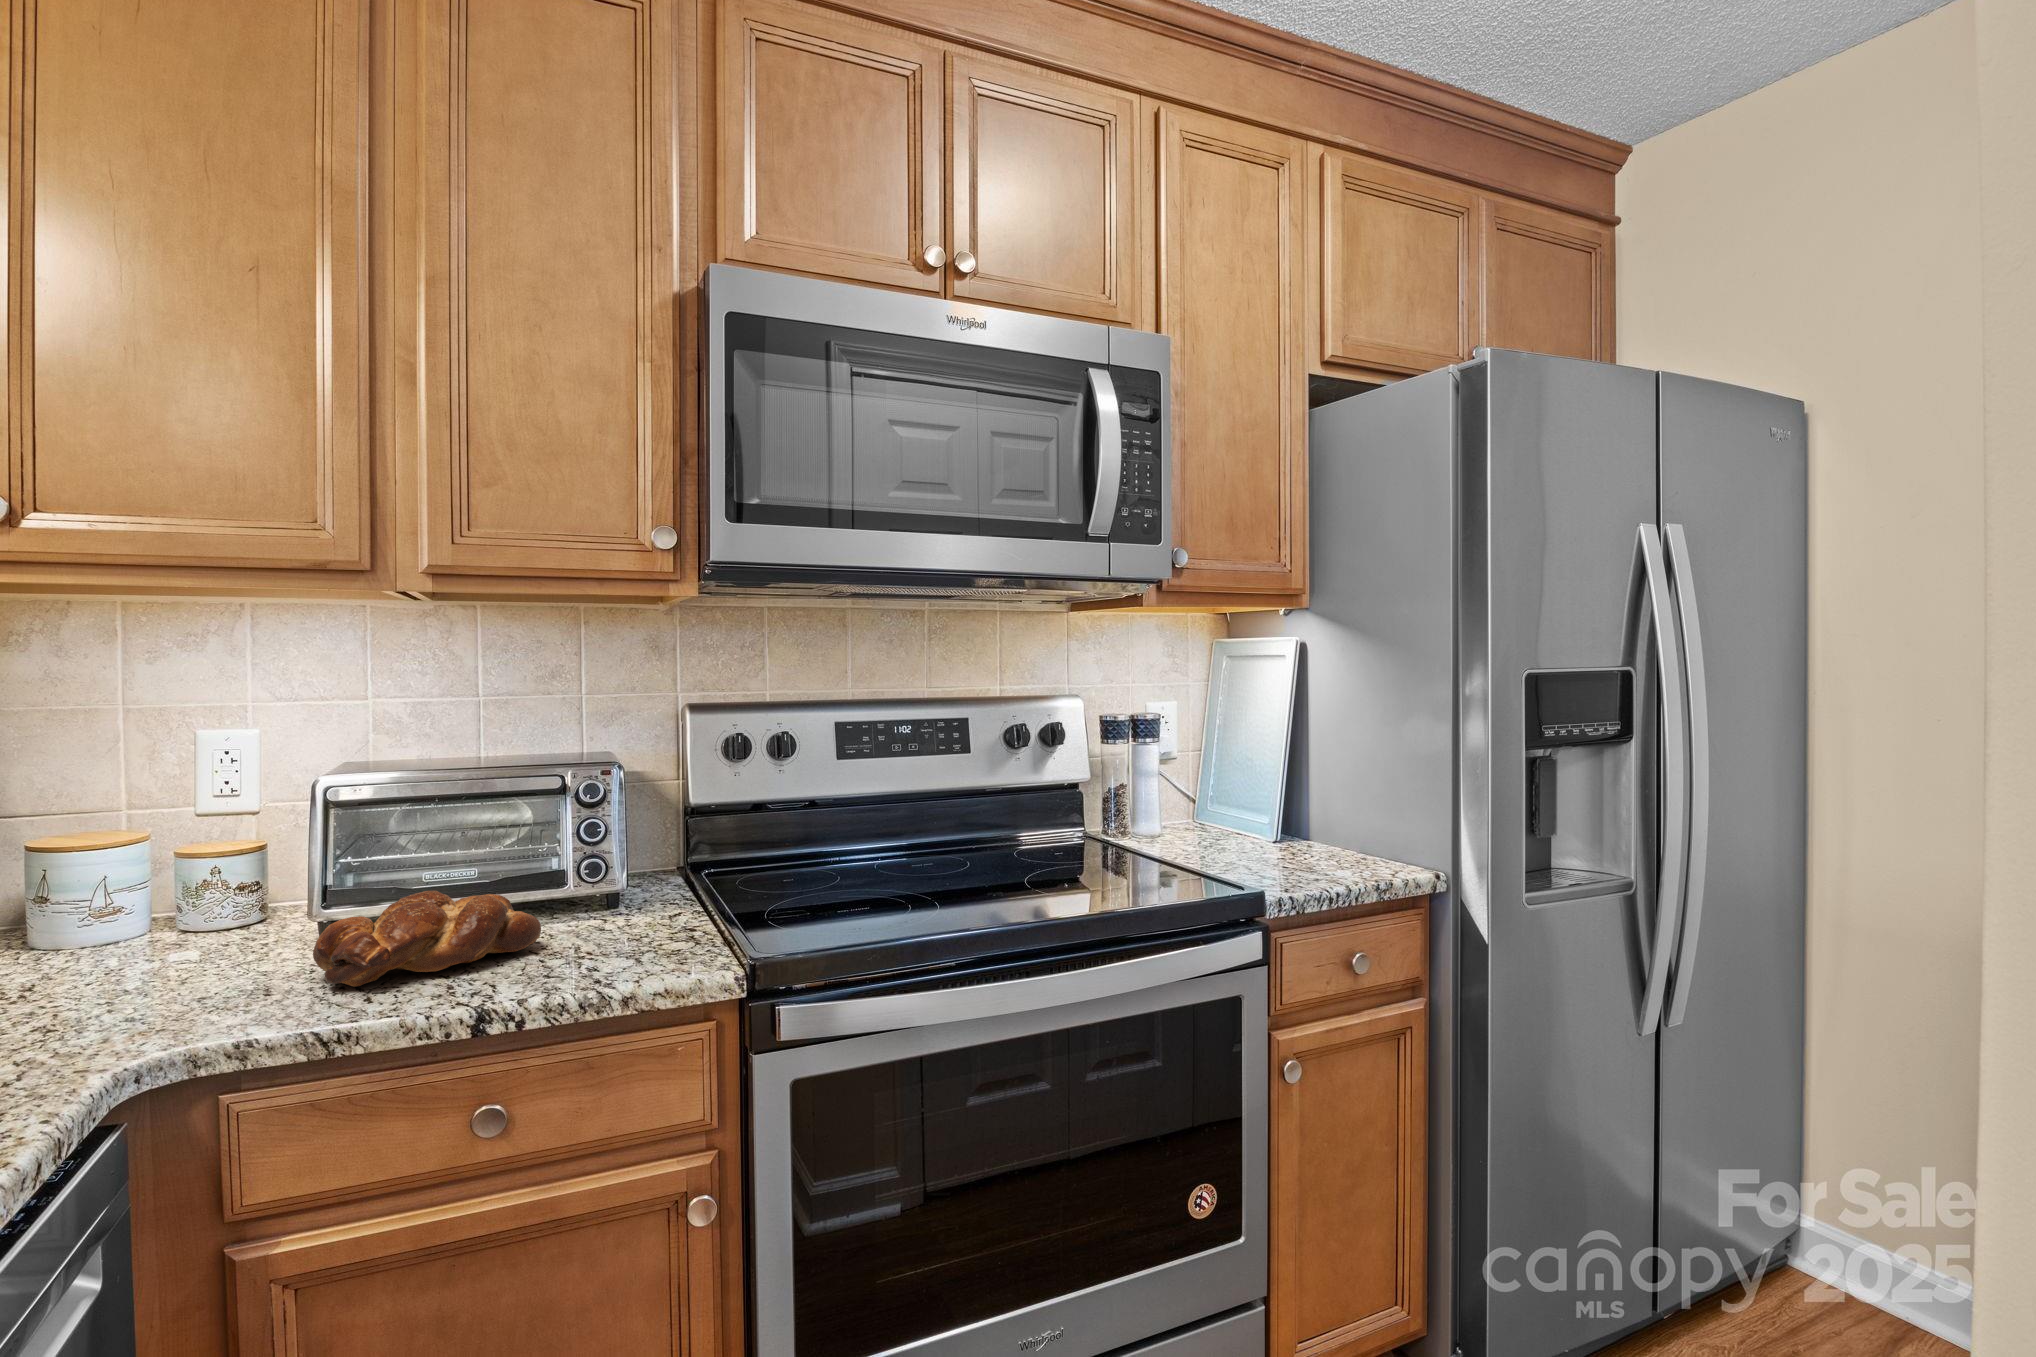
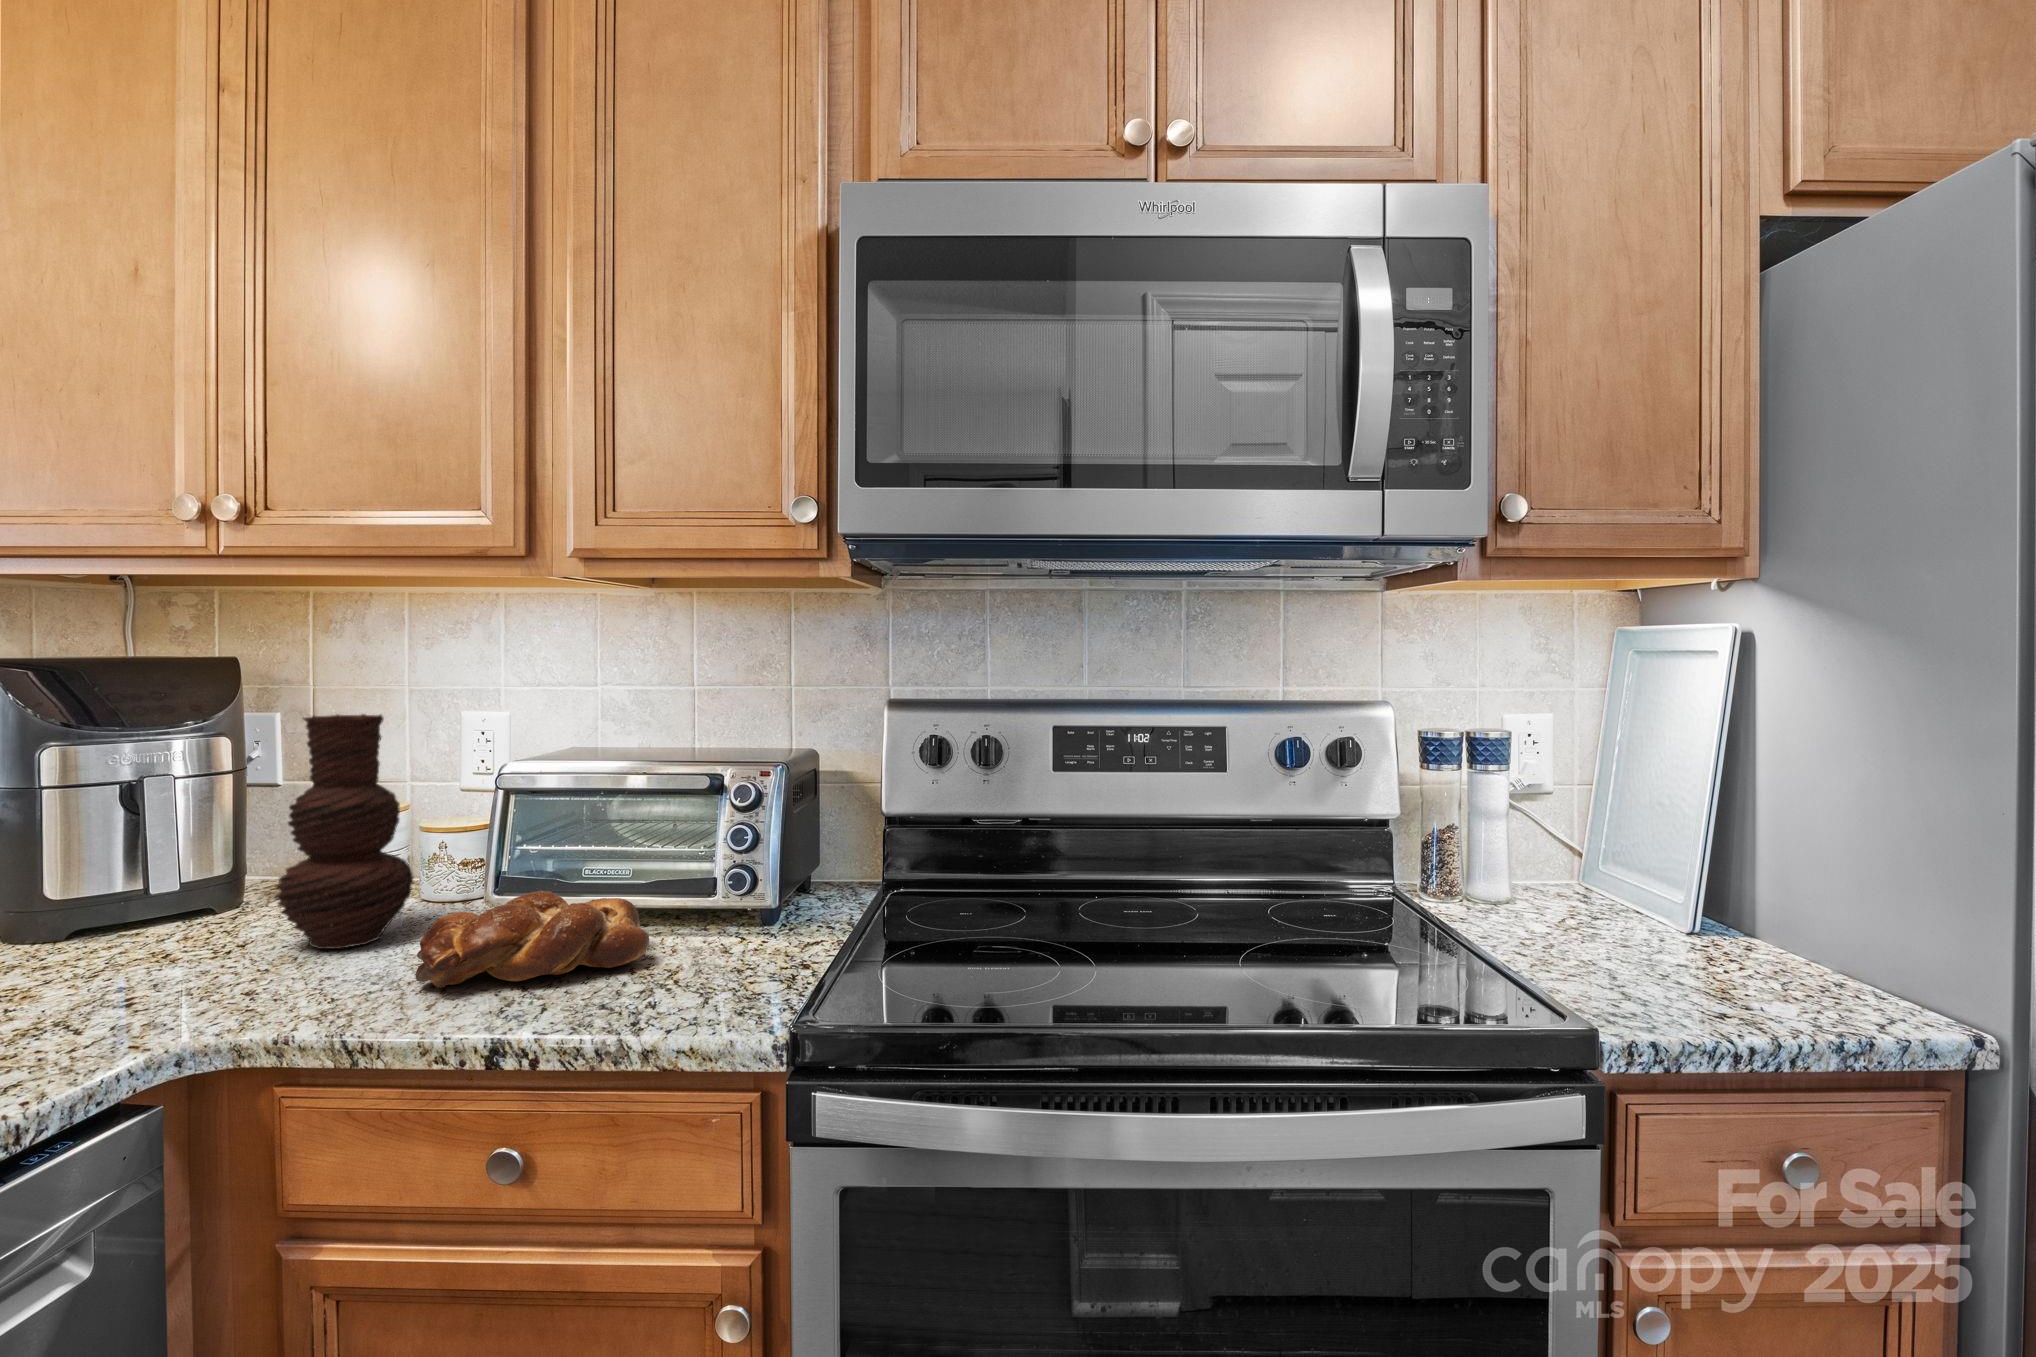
vase: none [79,732,235,981] -> present [276,714,413,949]

